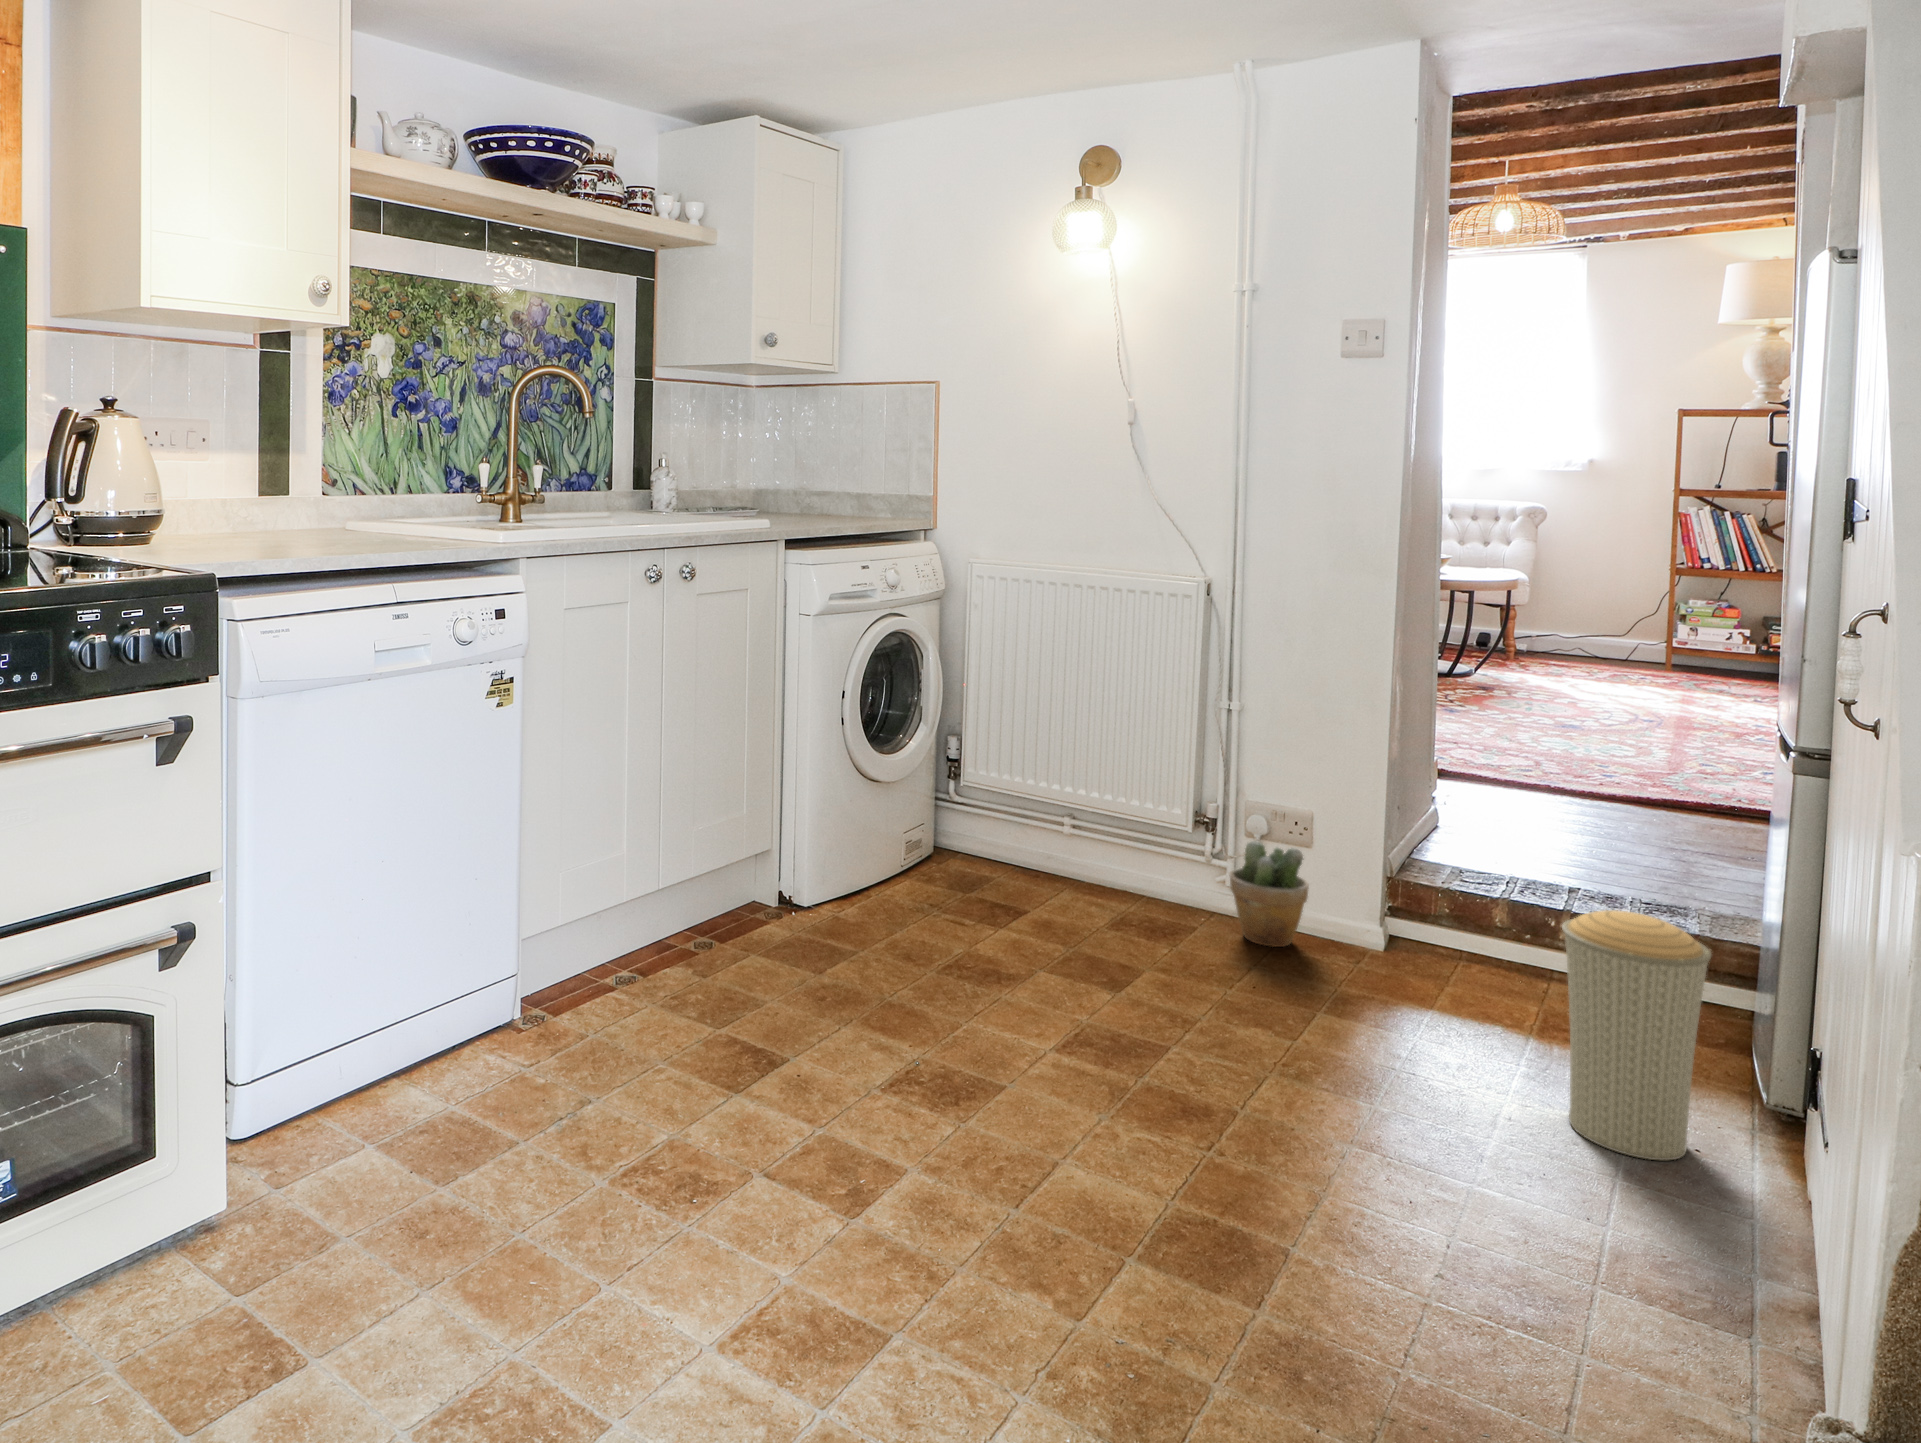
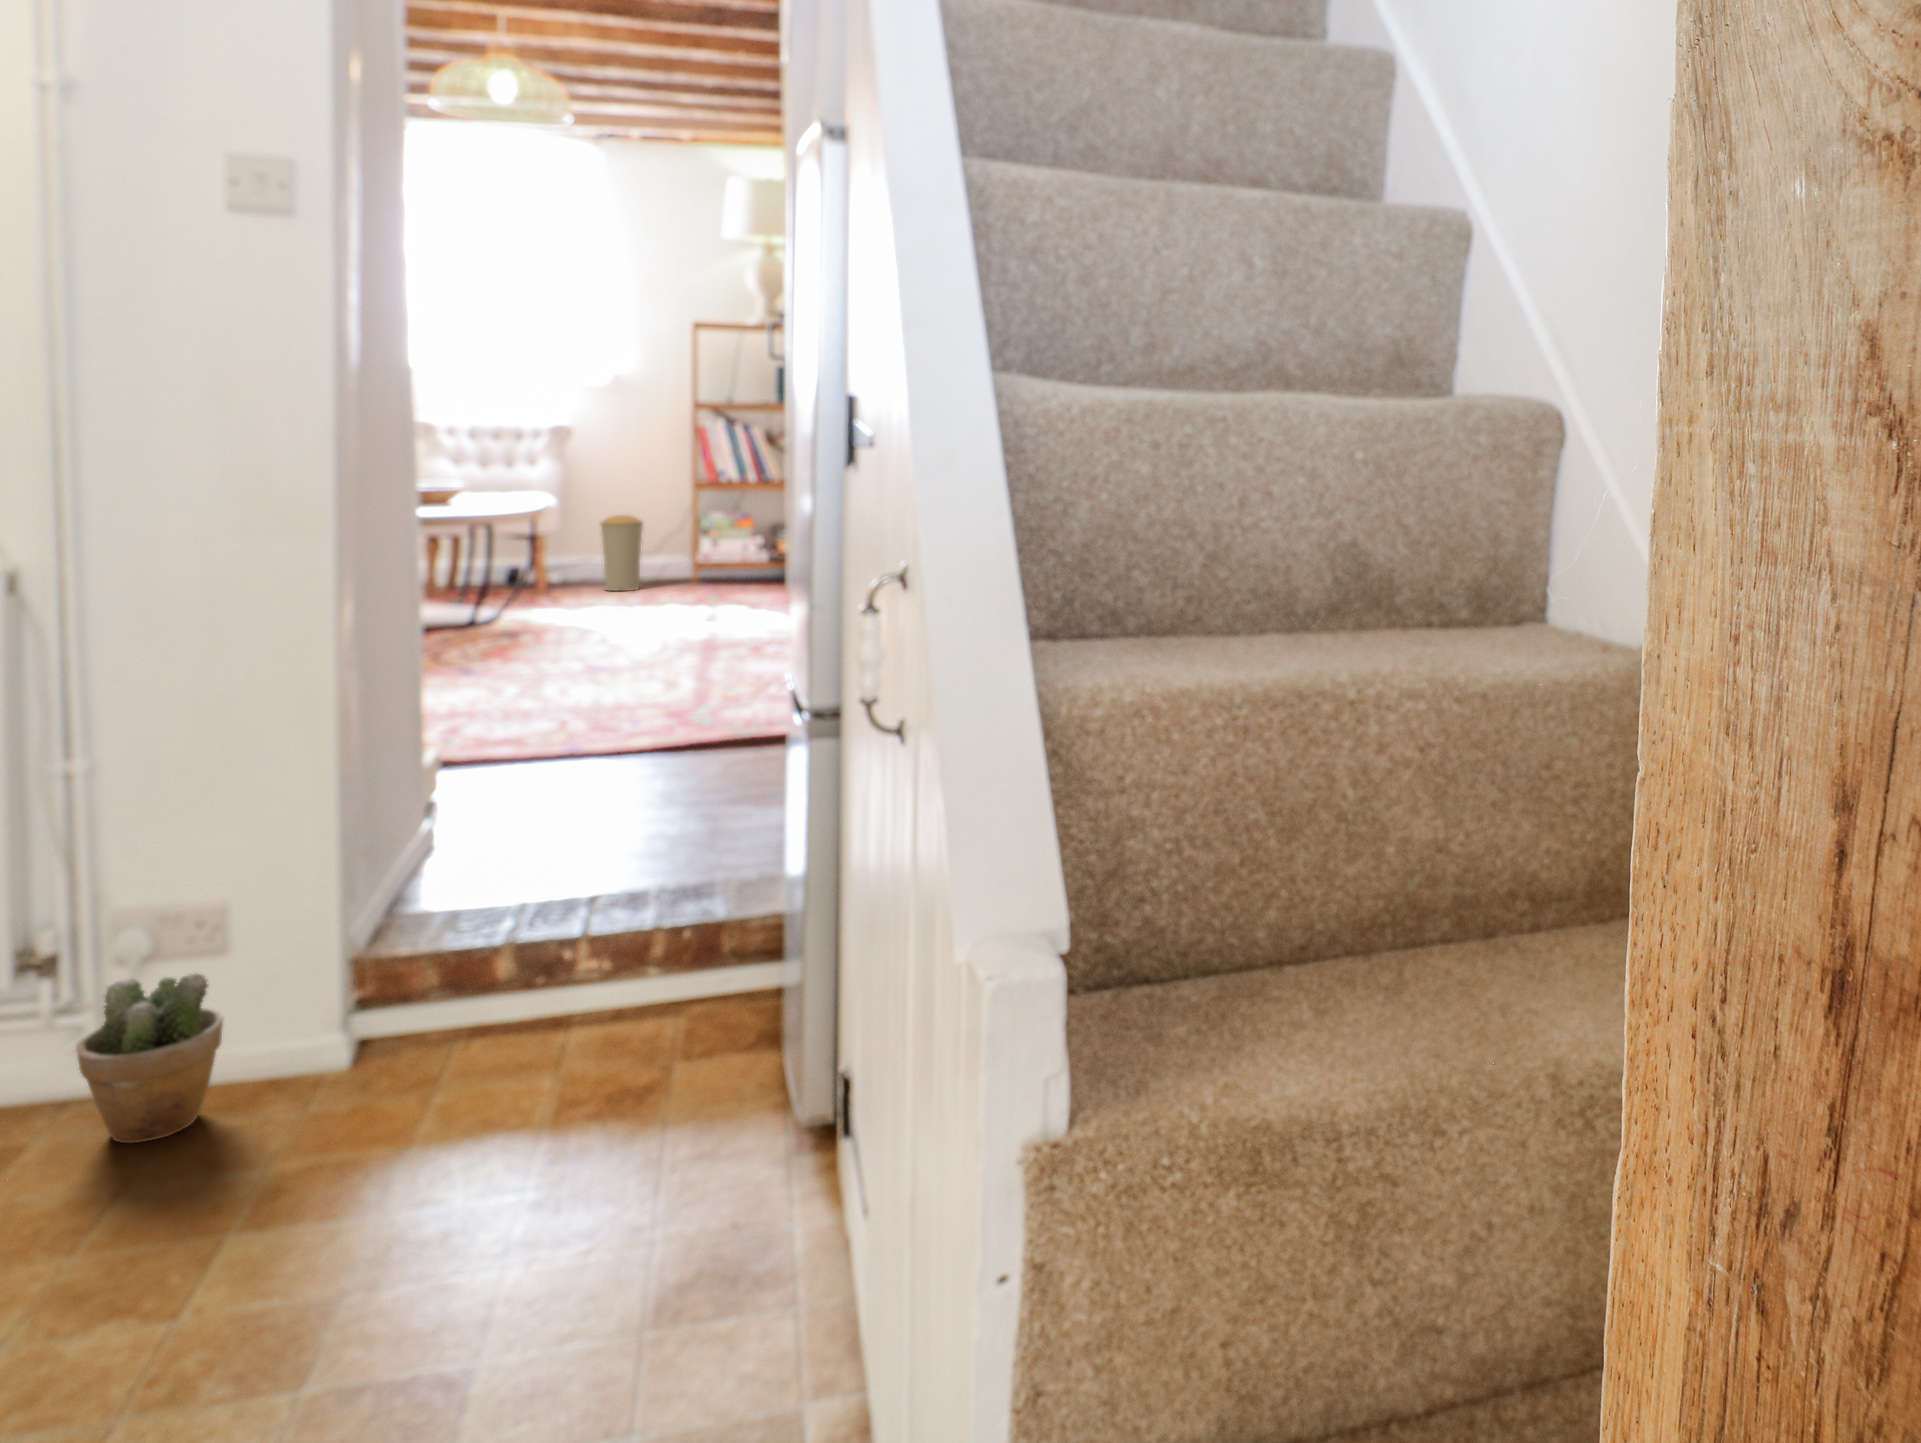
trash can: present [1562,910,1711,1160] -> present [601,515,643,591]

